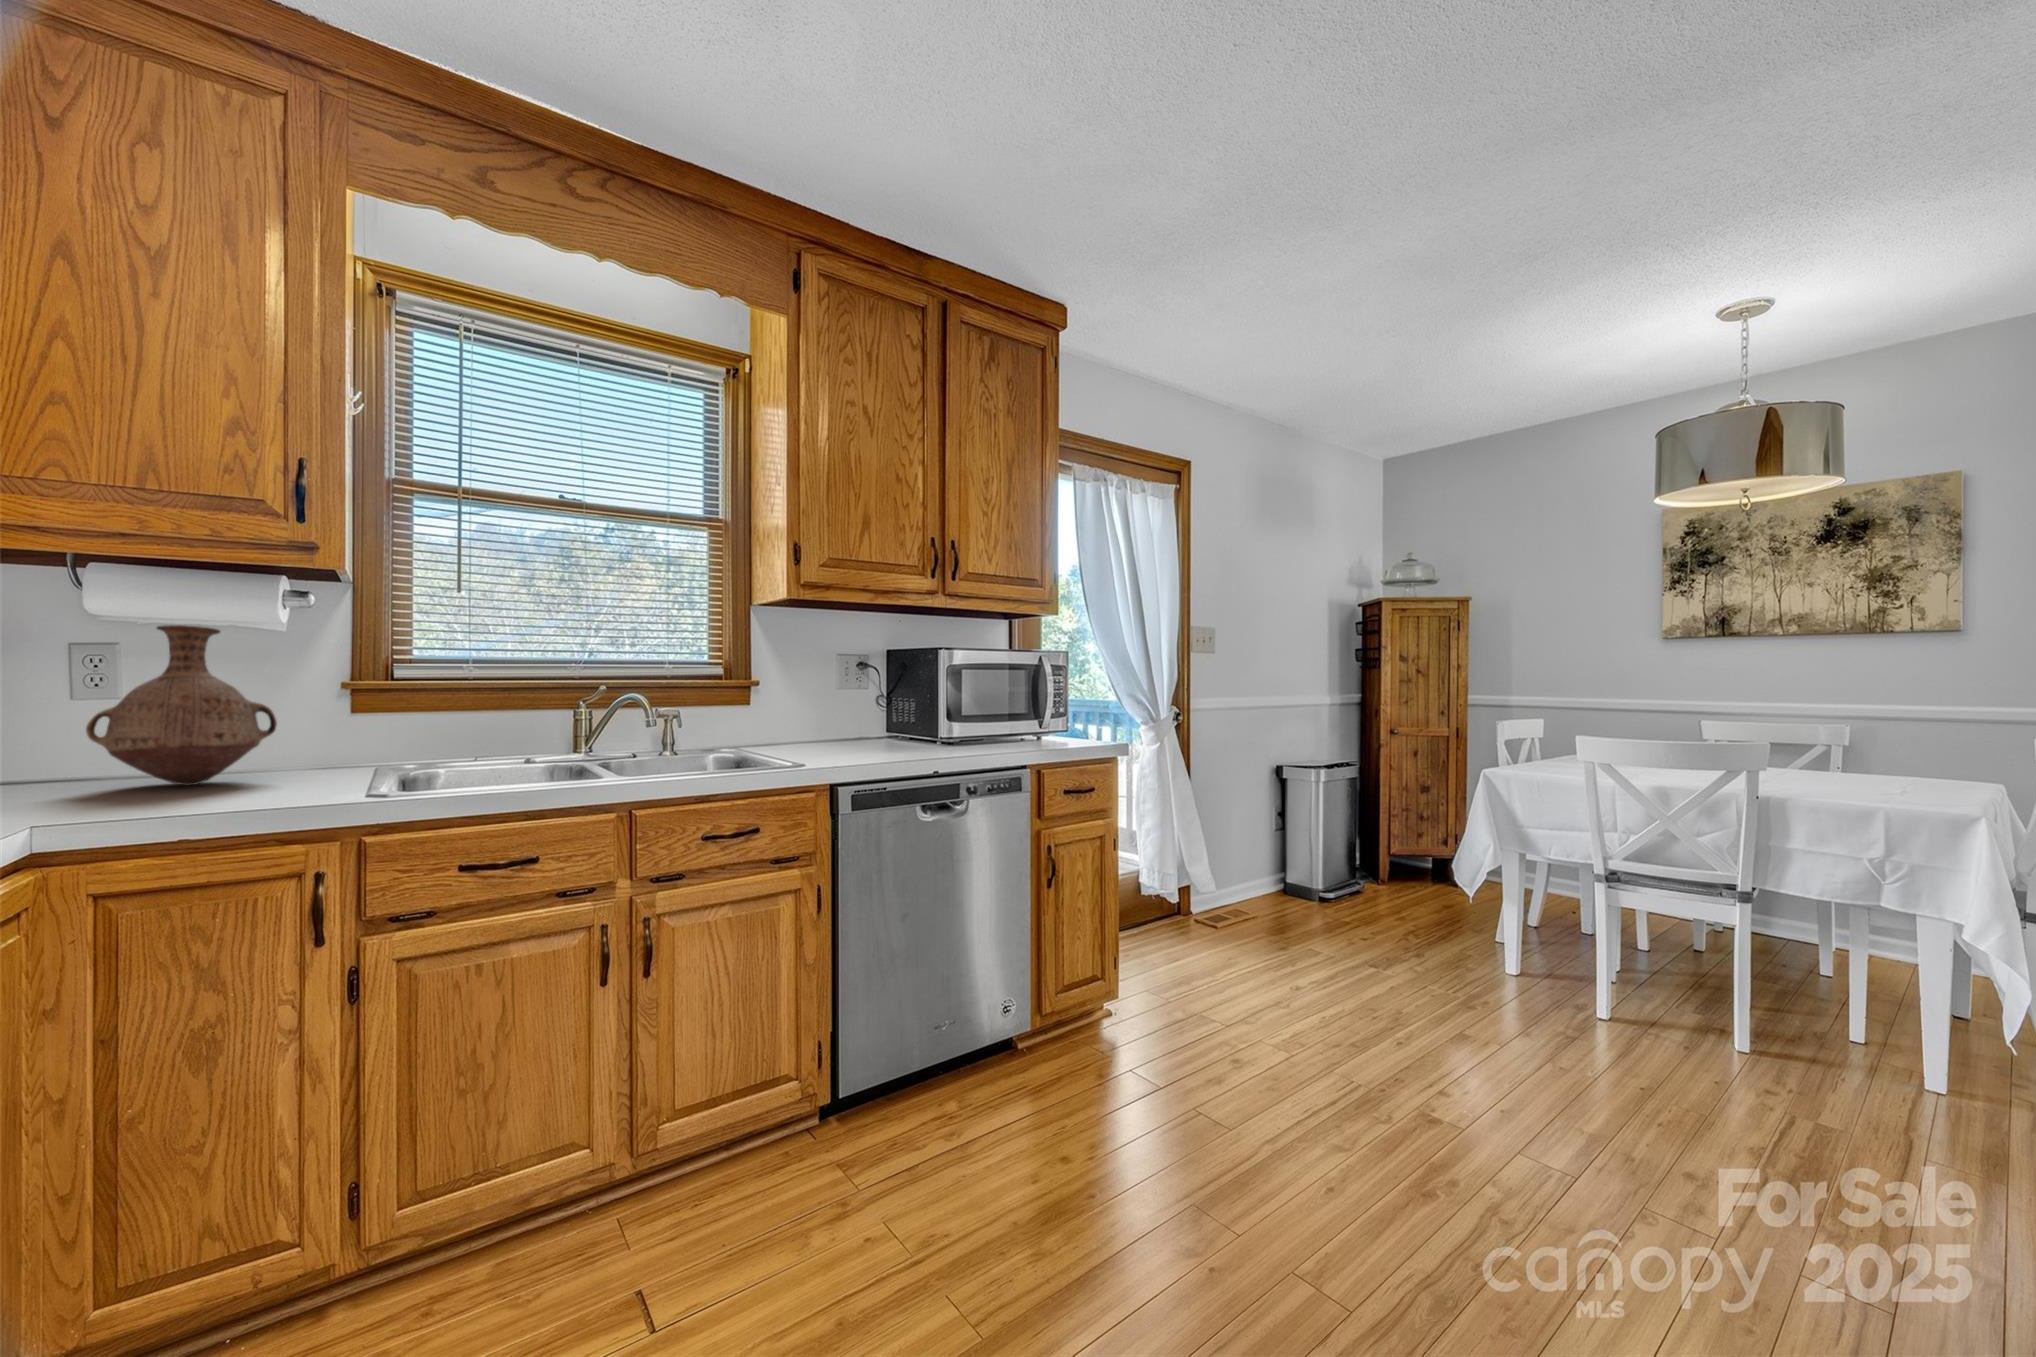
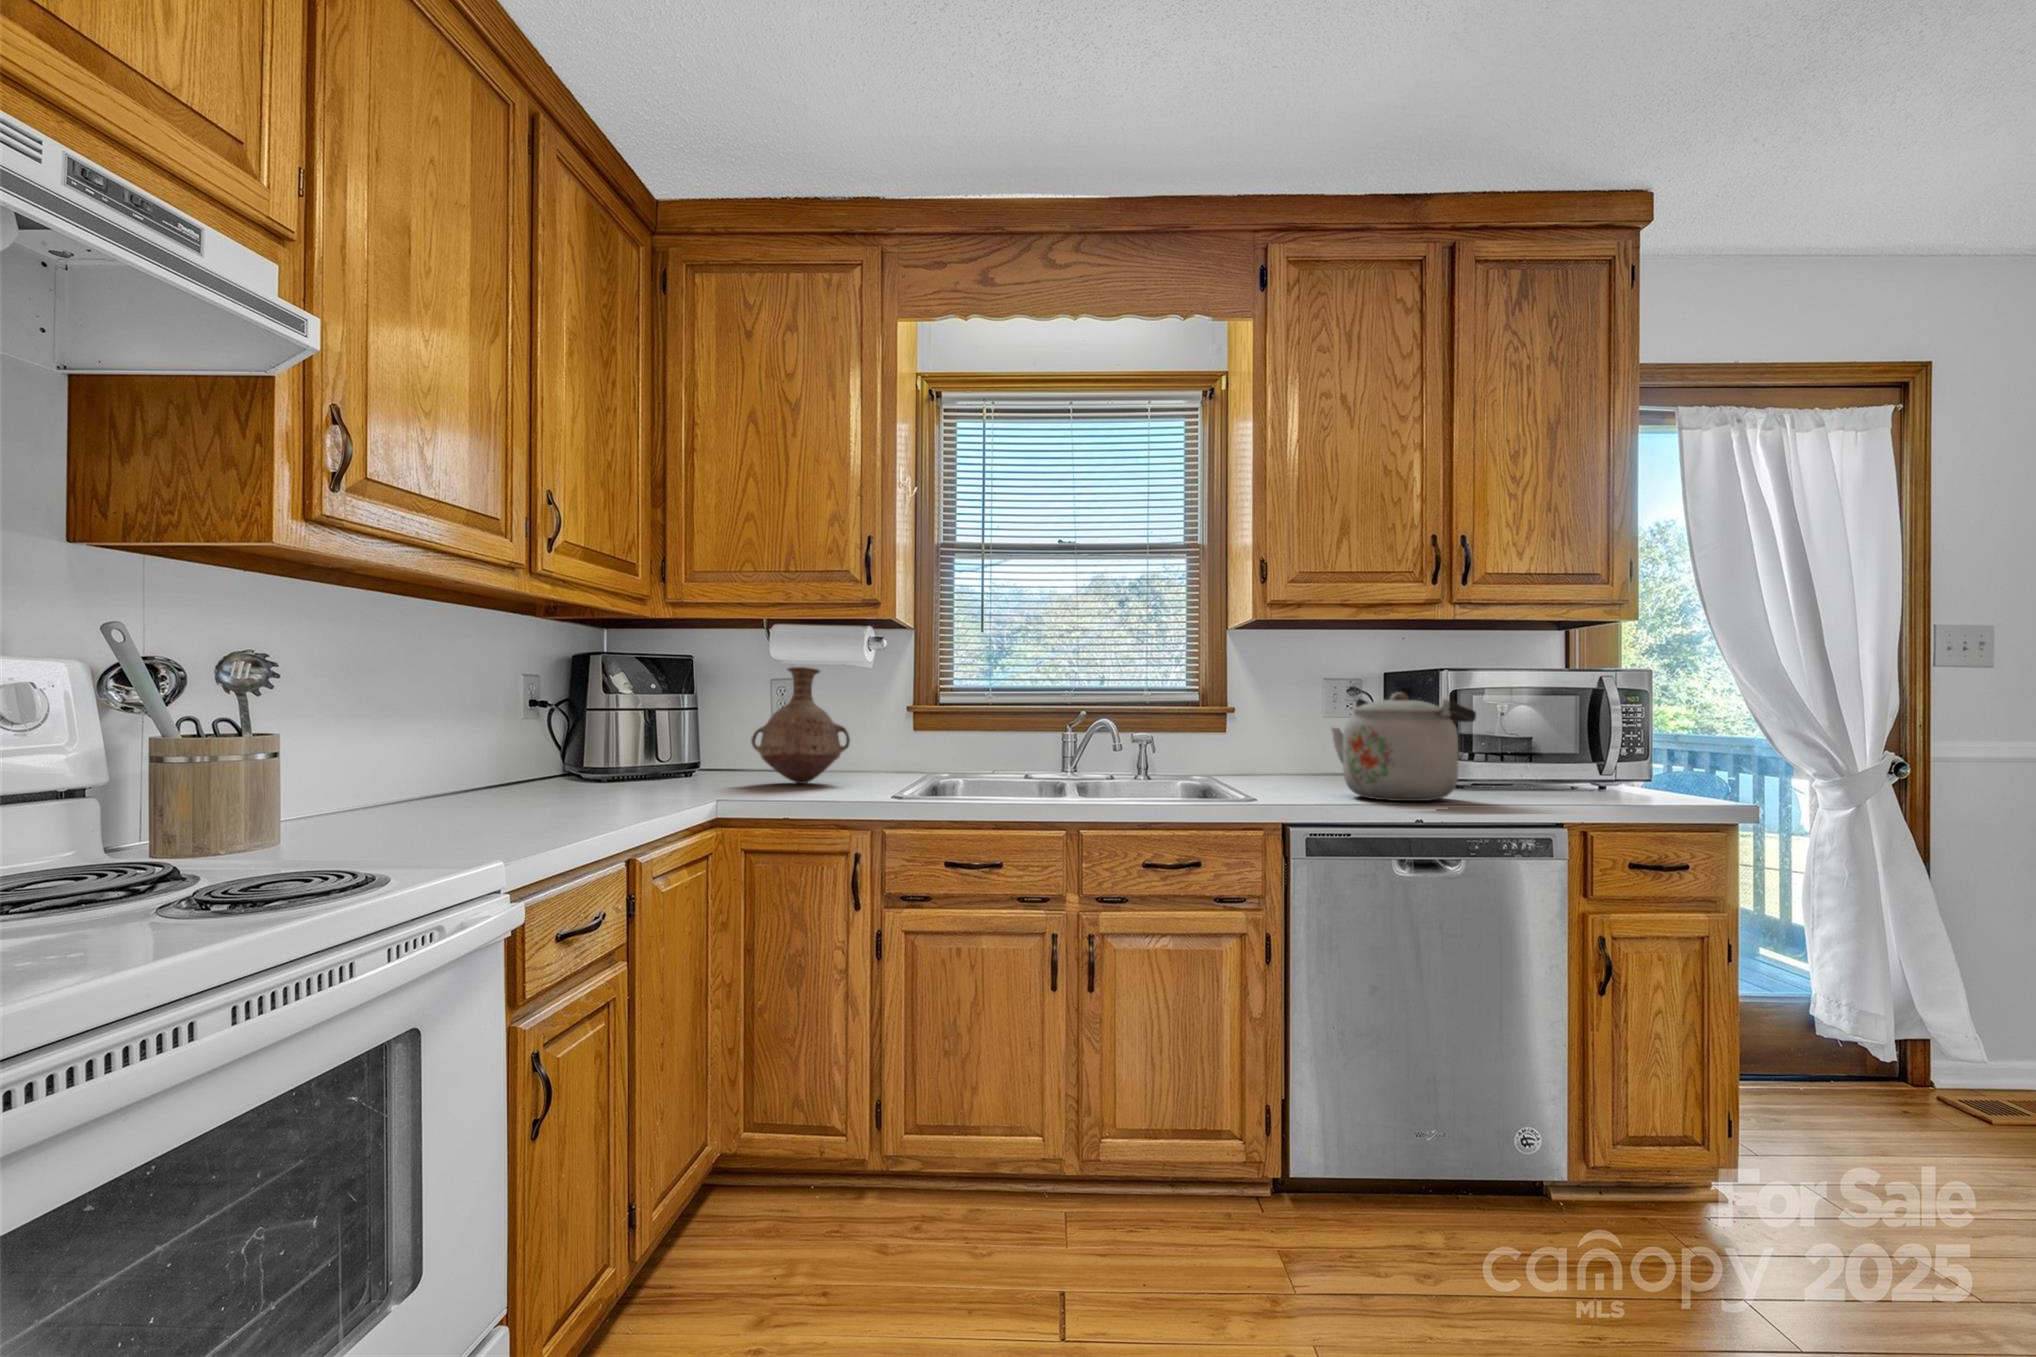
kettle: none [855,666,972,758] -> present [1331,692,1476,801]

